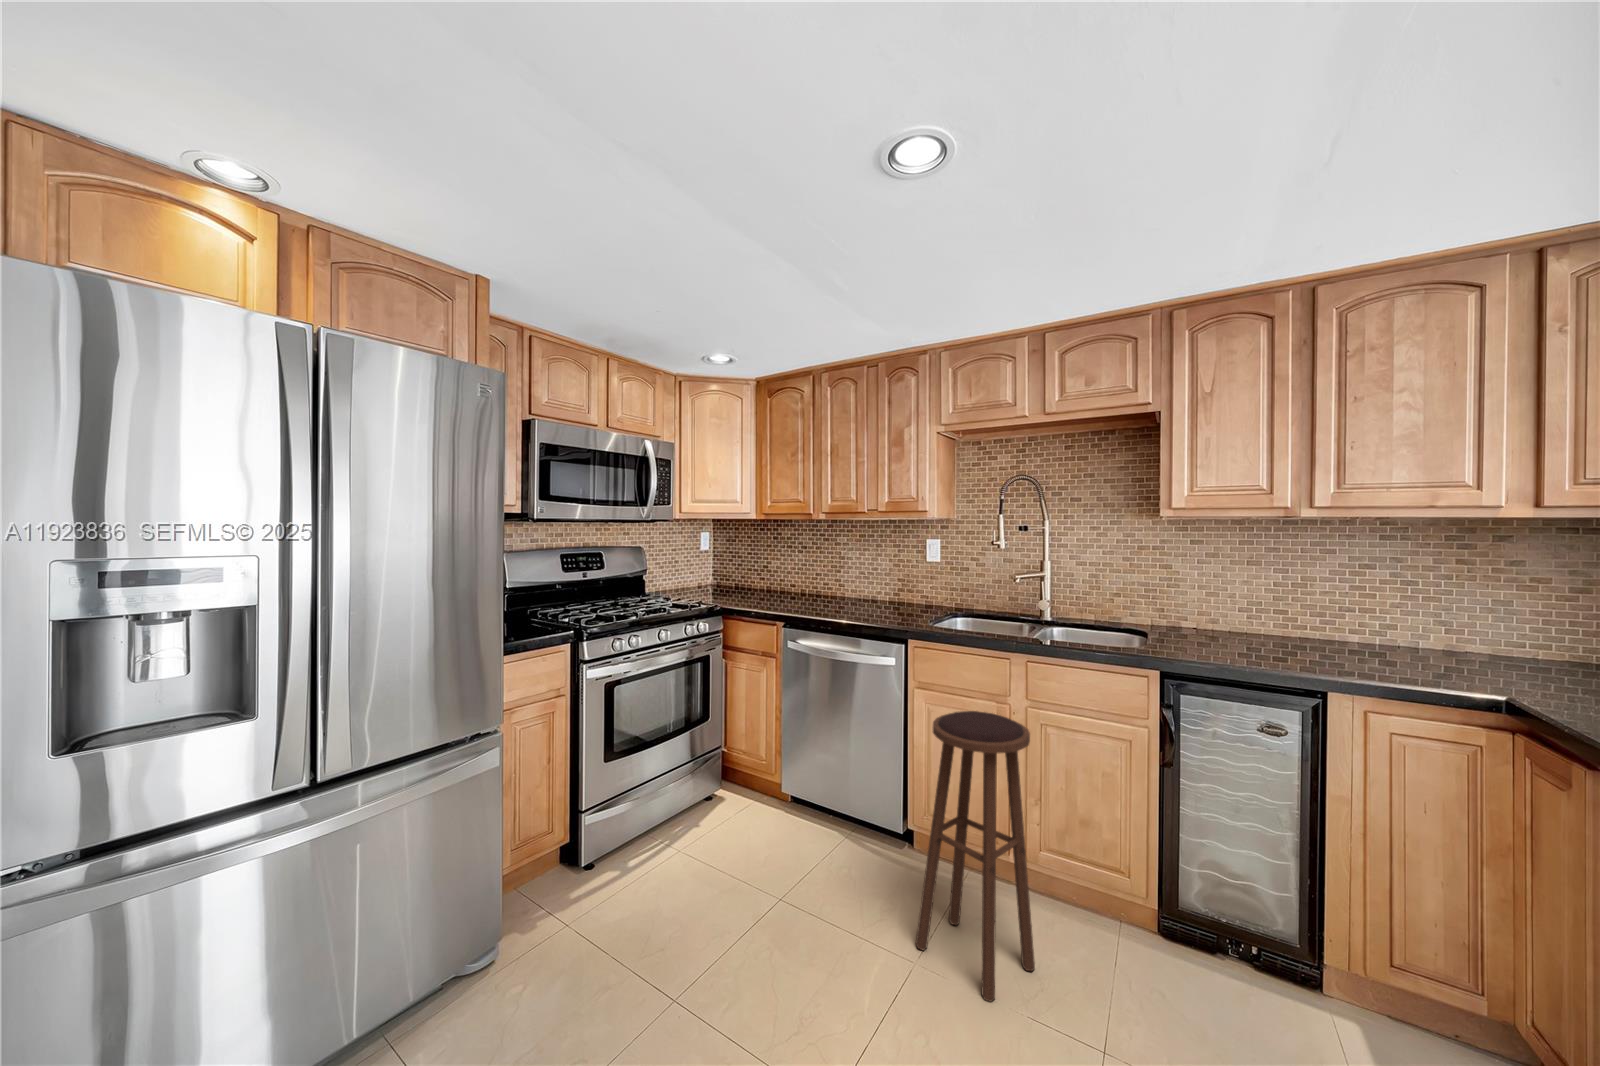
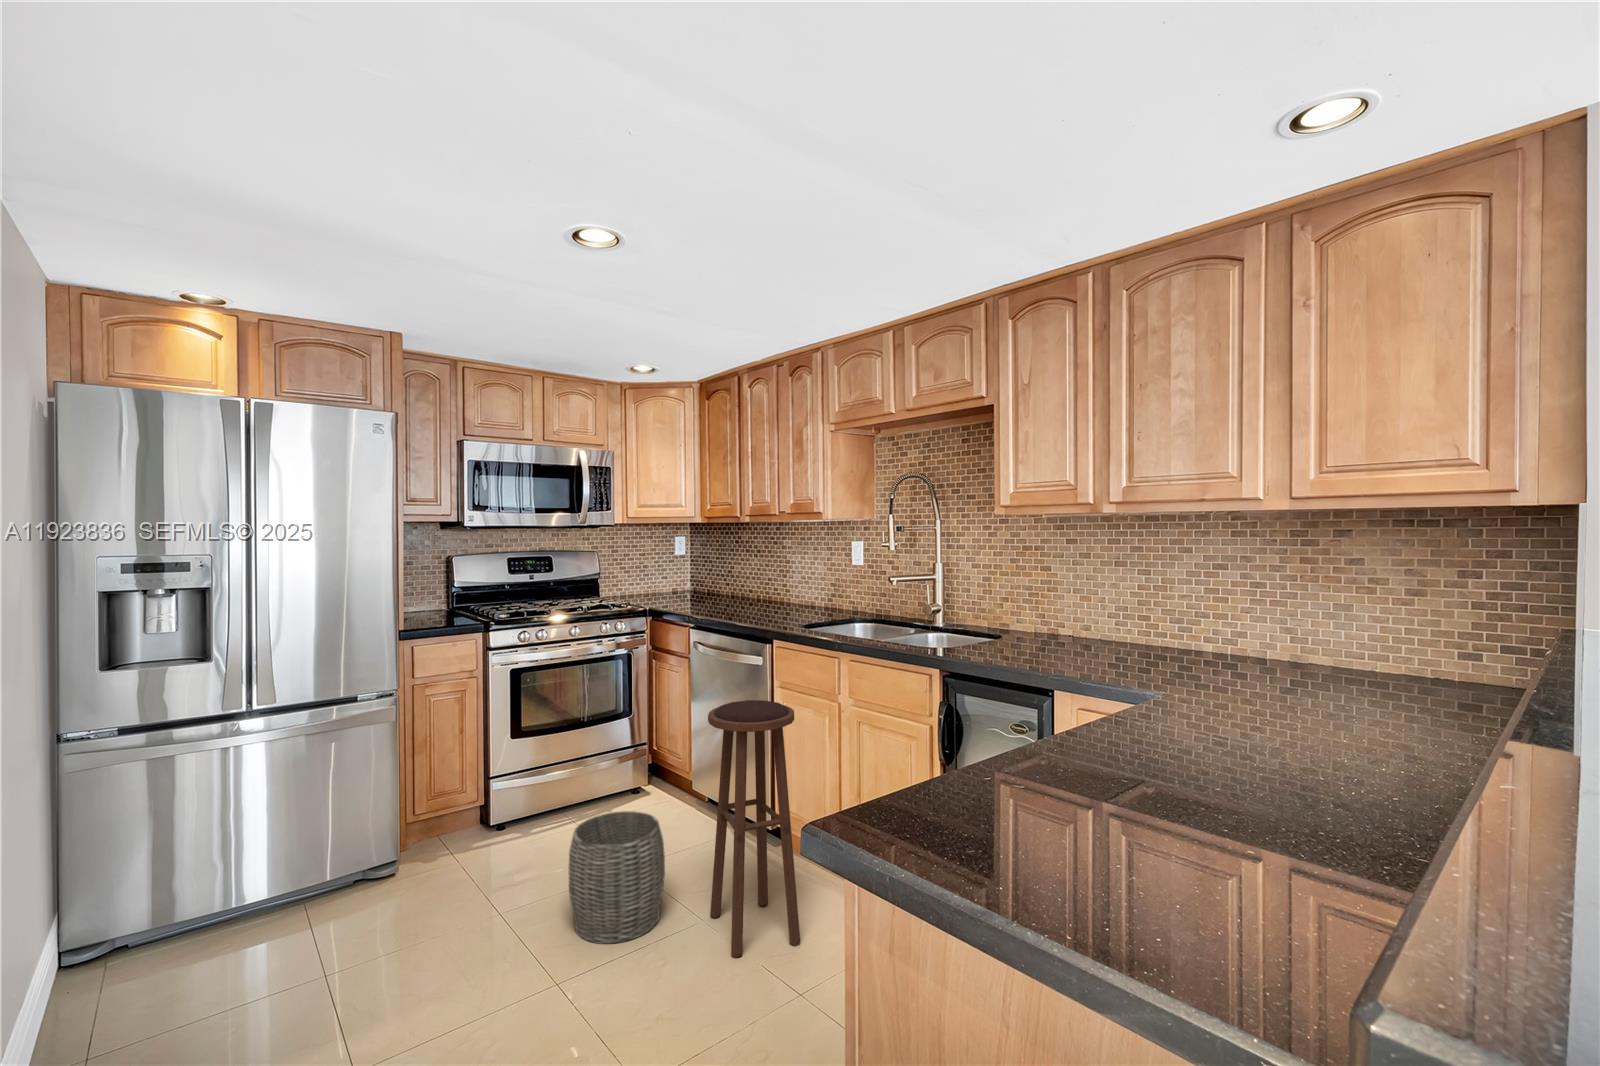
woven basket: none [772,843,879,1014] -> present [569,811,665,944]

